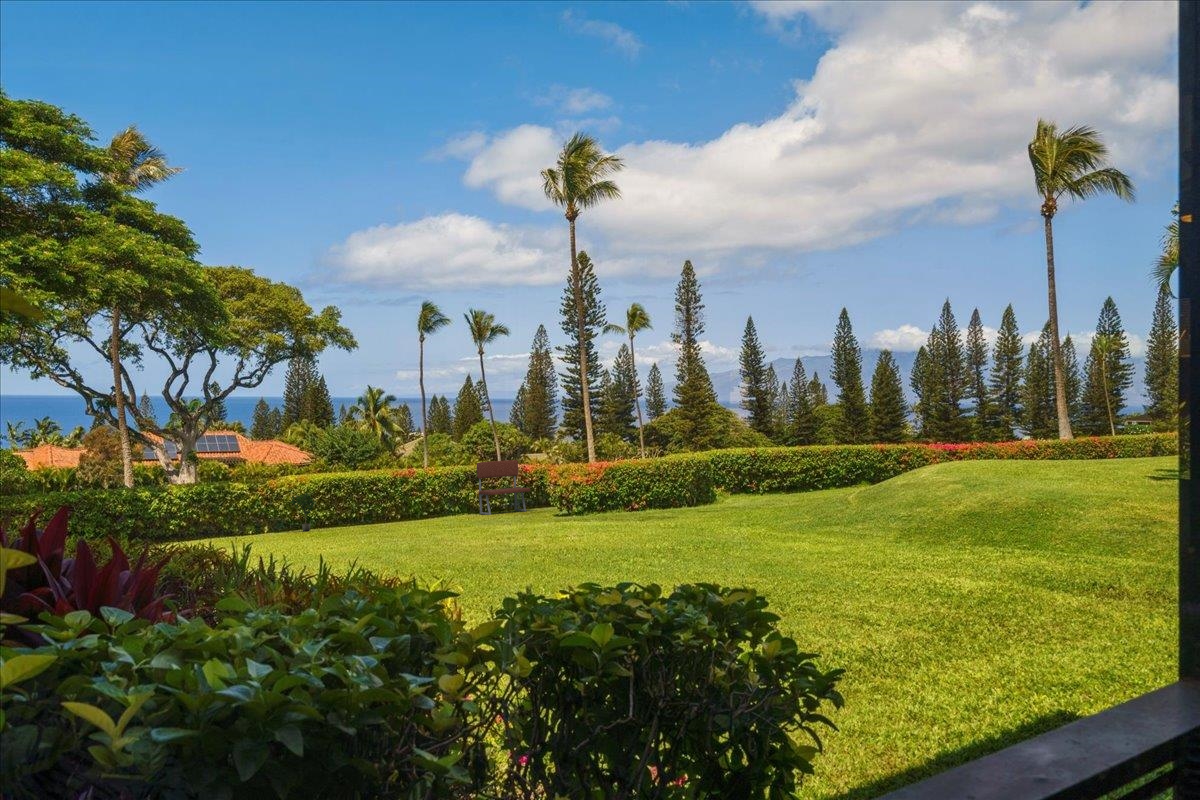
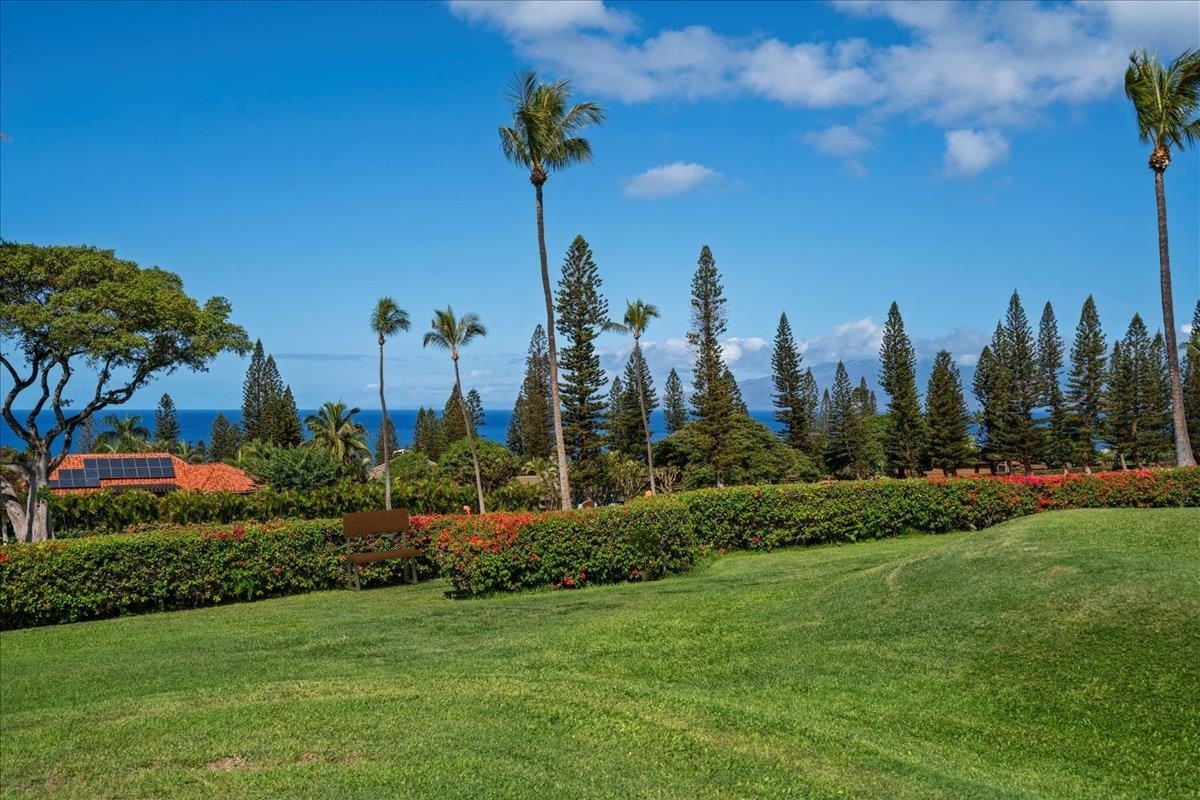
potted plant: present [290,493,316,532] -> present [627,528,658,581]

